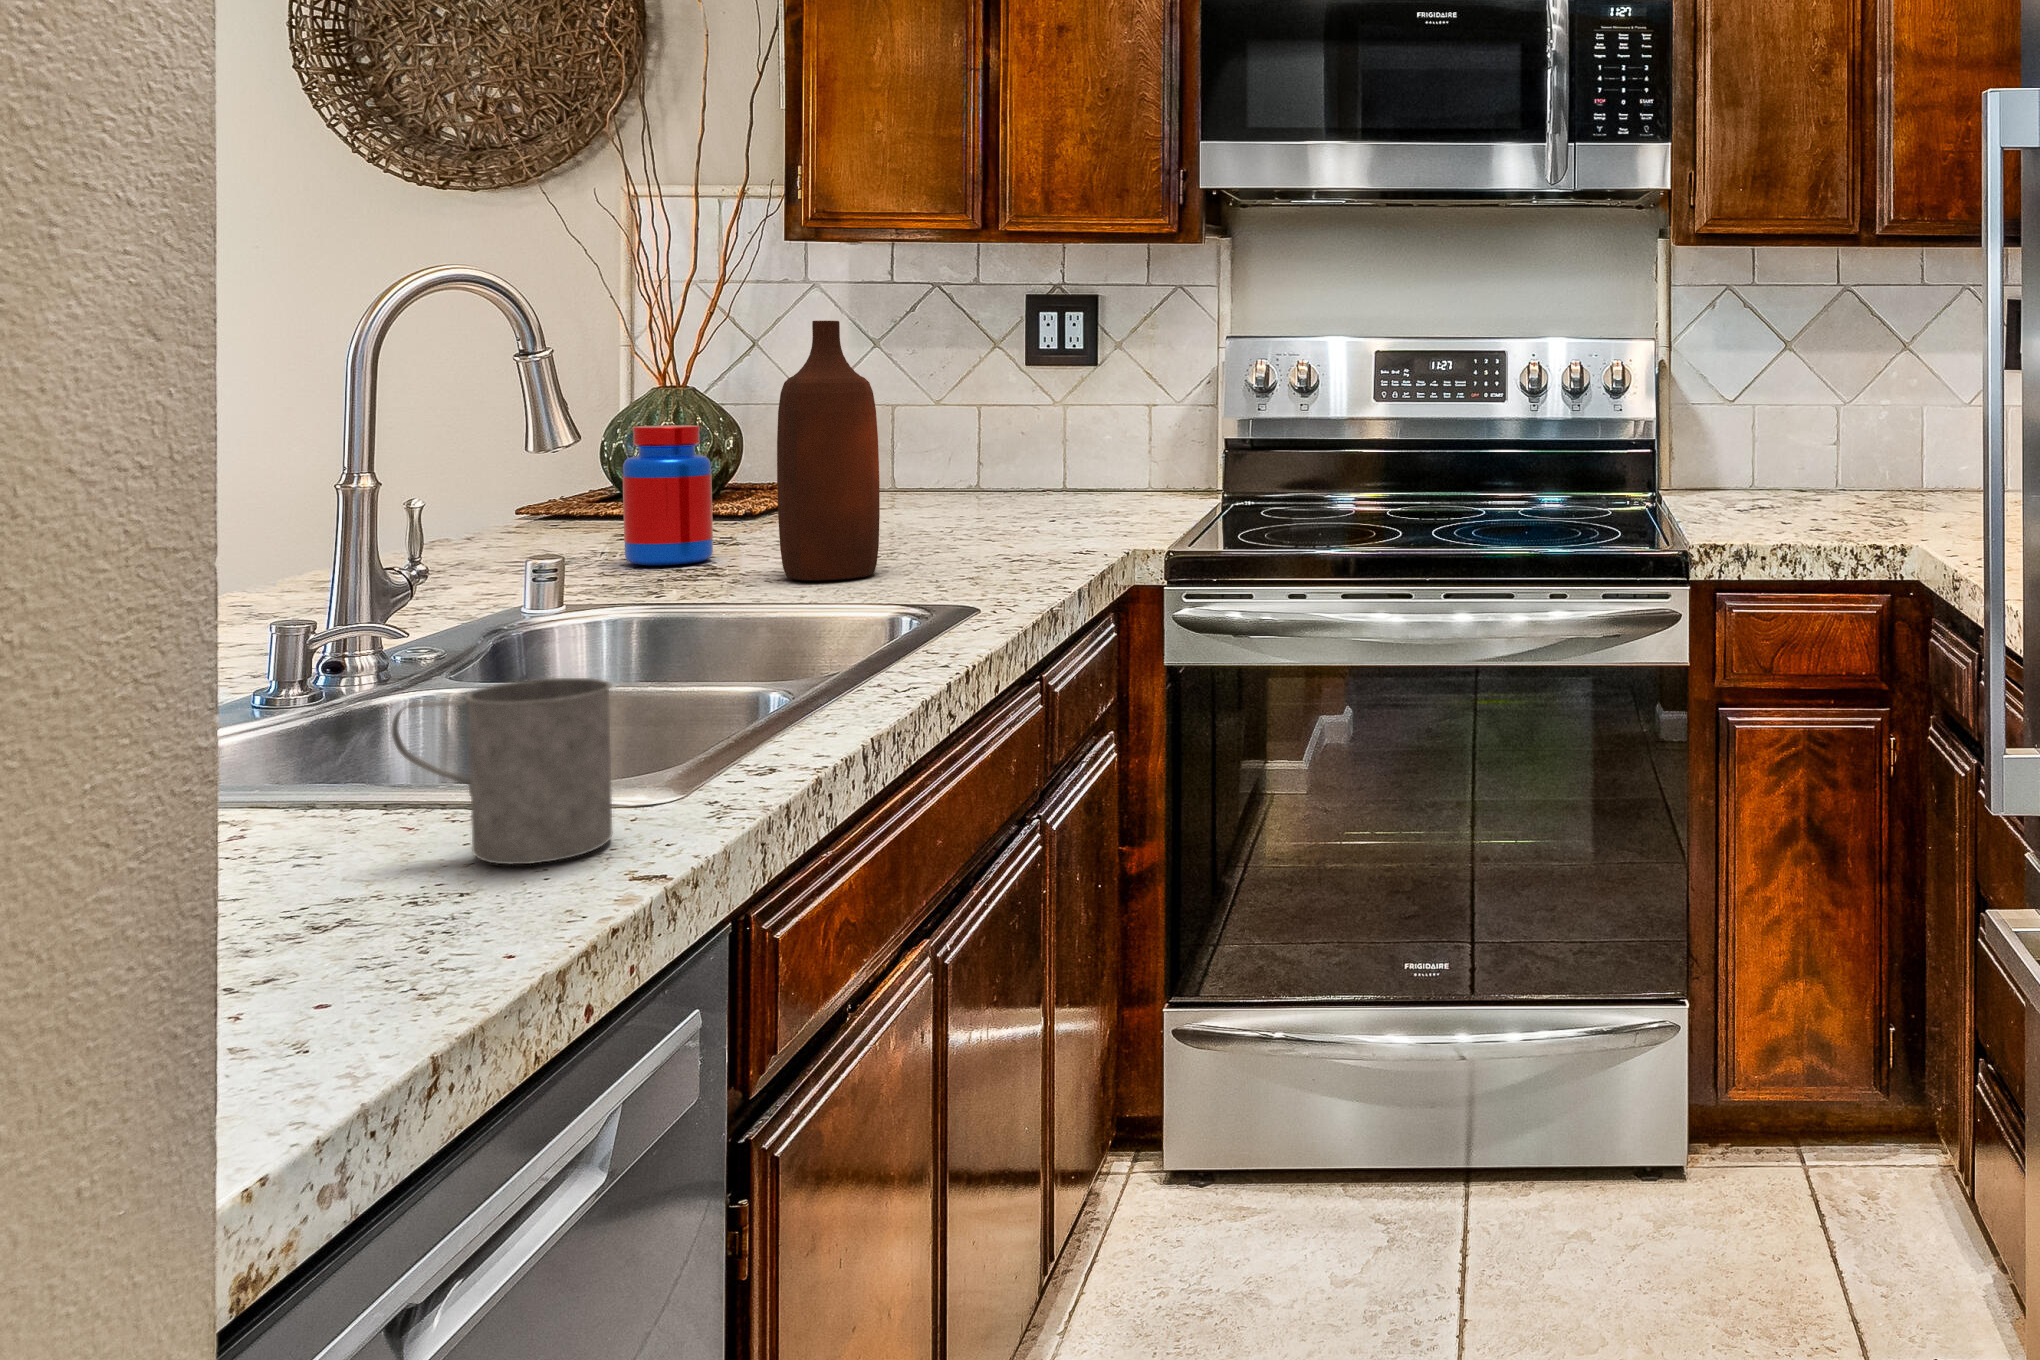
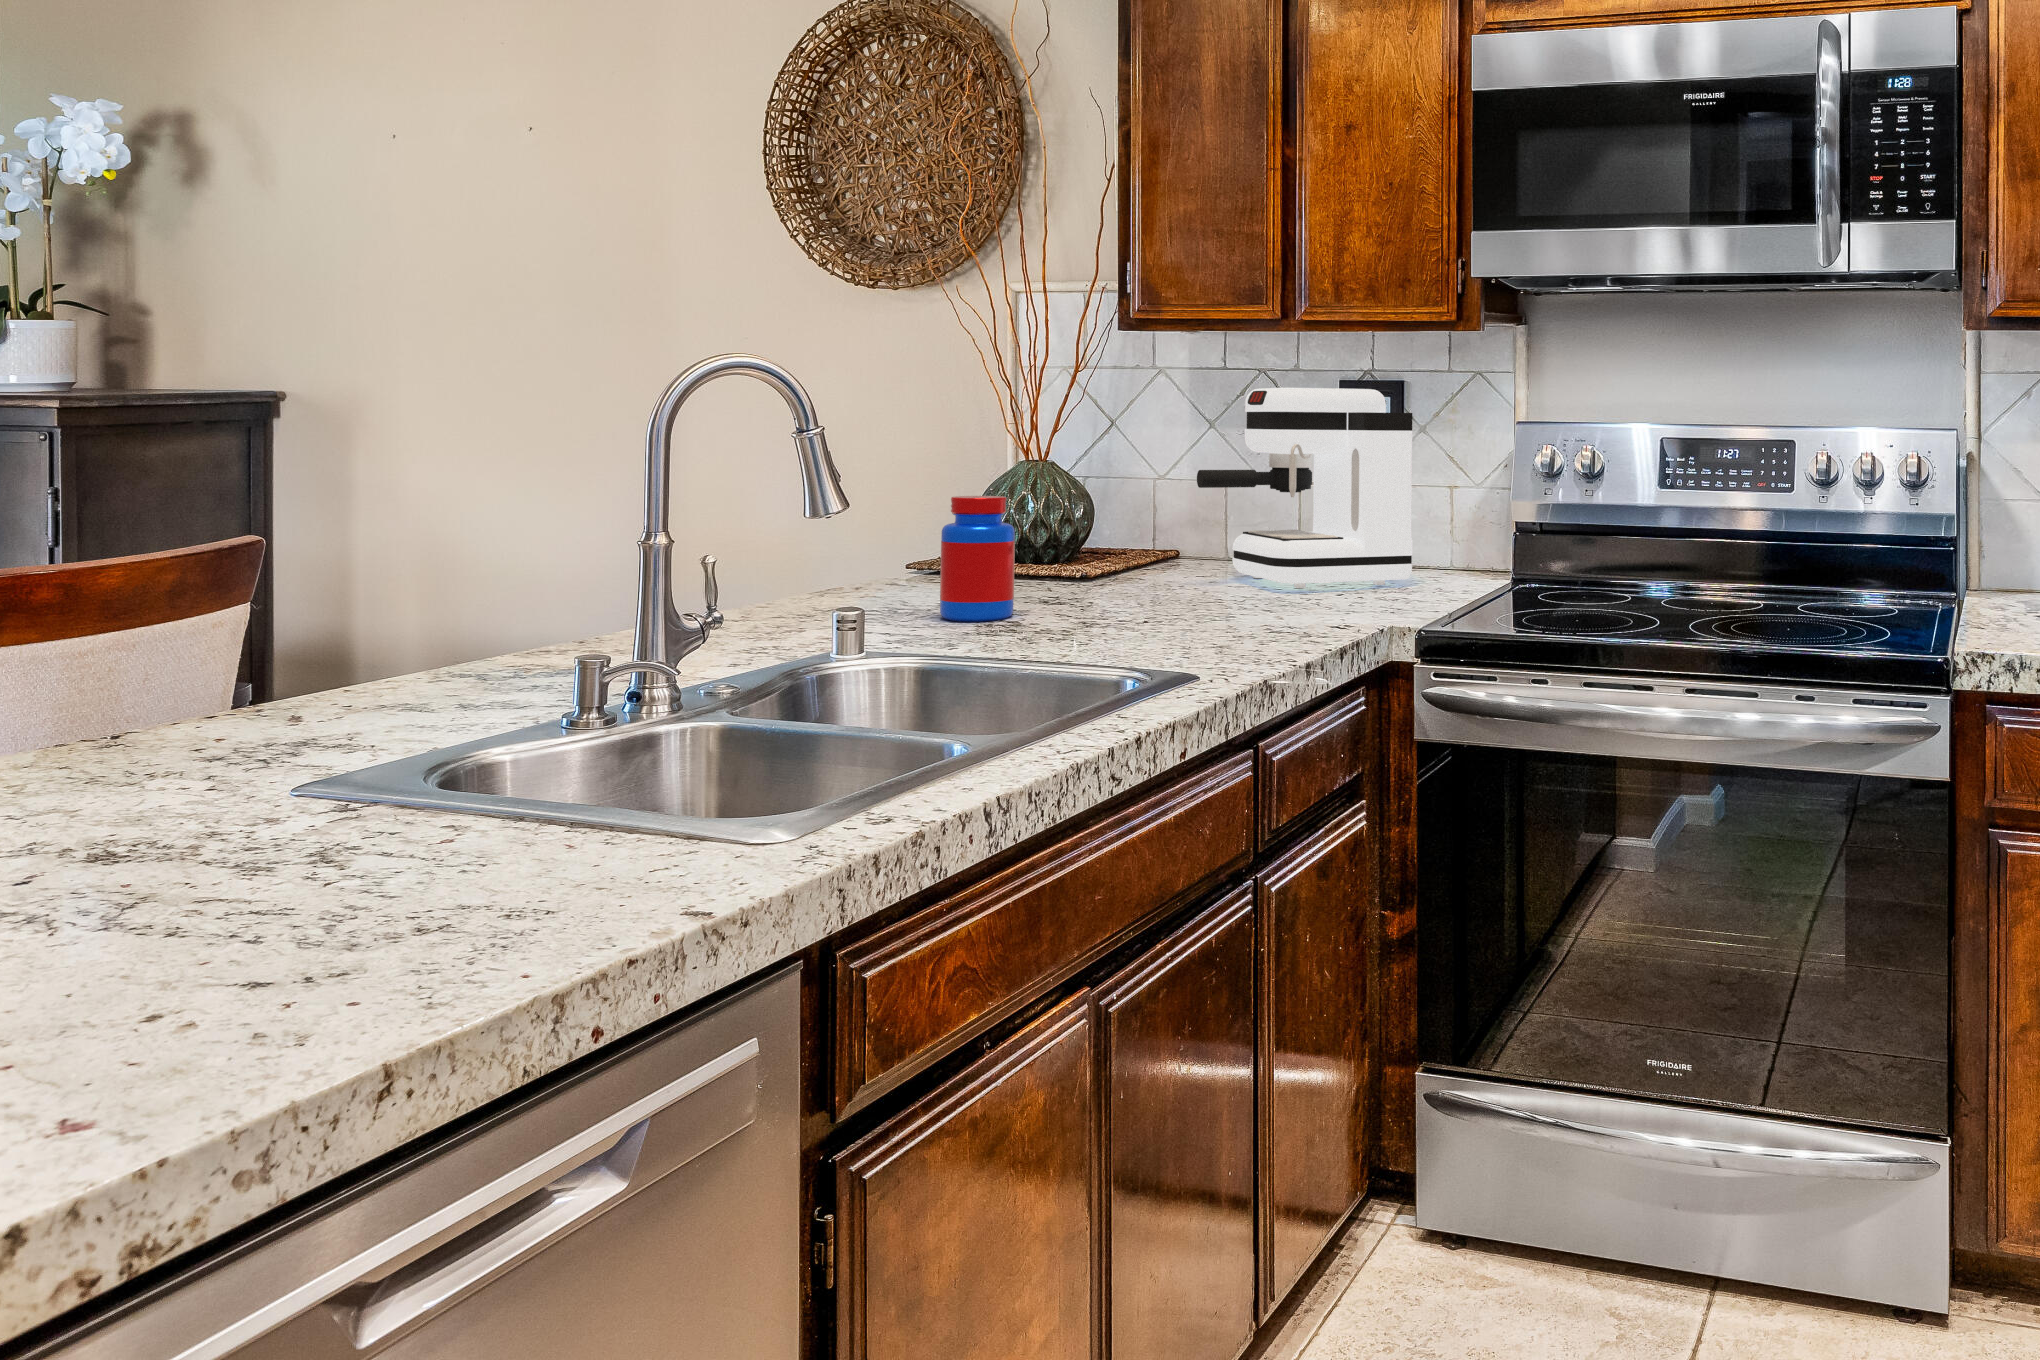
coffee maker: none [895,306,1133,515] -> present [1197,388,1412,588]
bottle: present [777,321,880,580] -> none [1049,404,1138,644]
mug: present [392,678,612,864] -> none [529,728,704,892]

